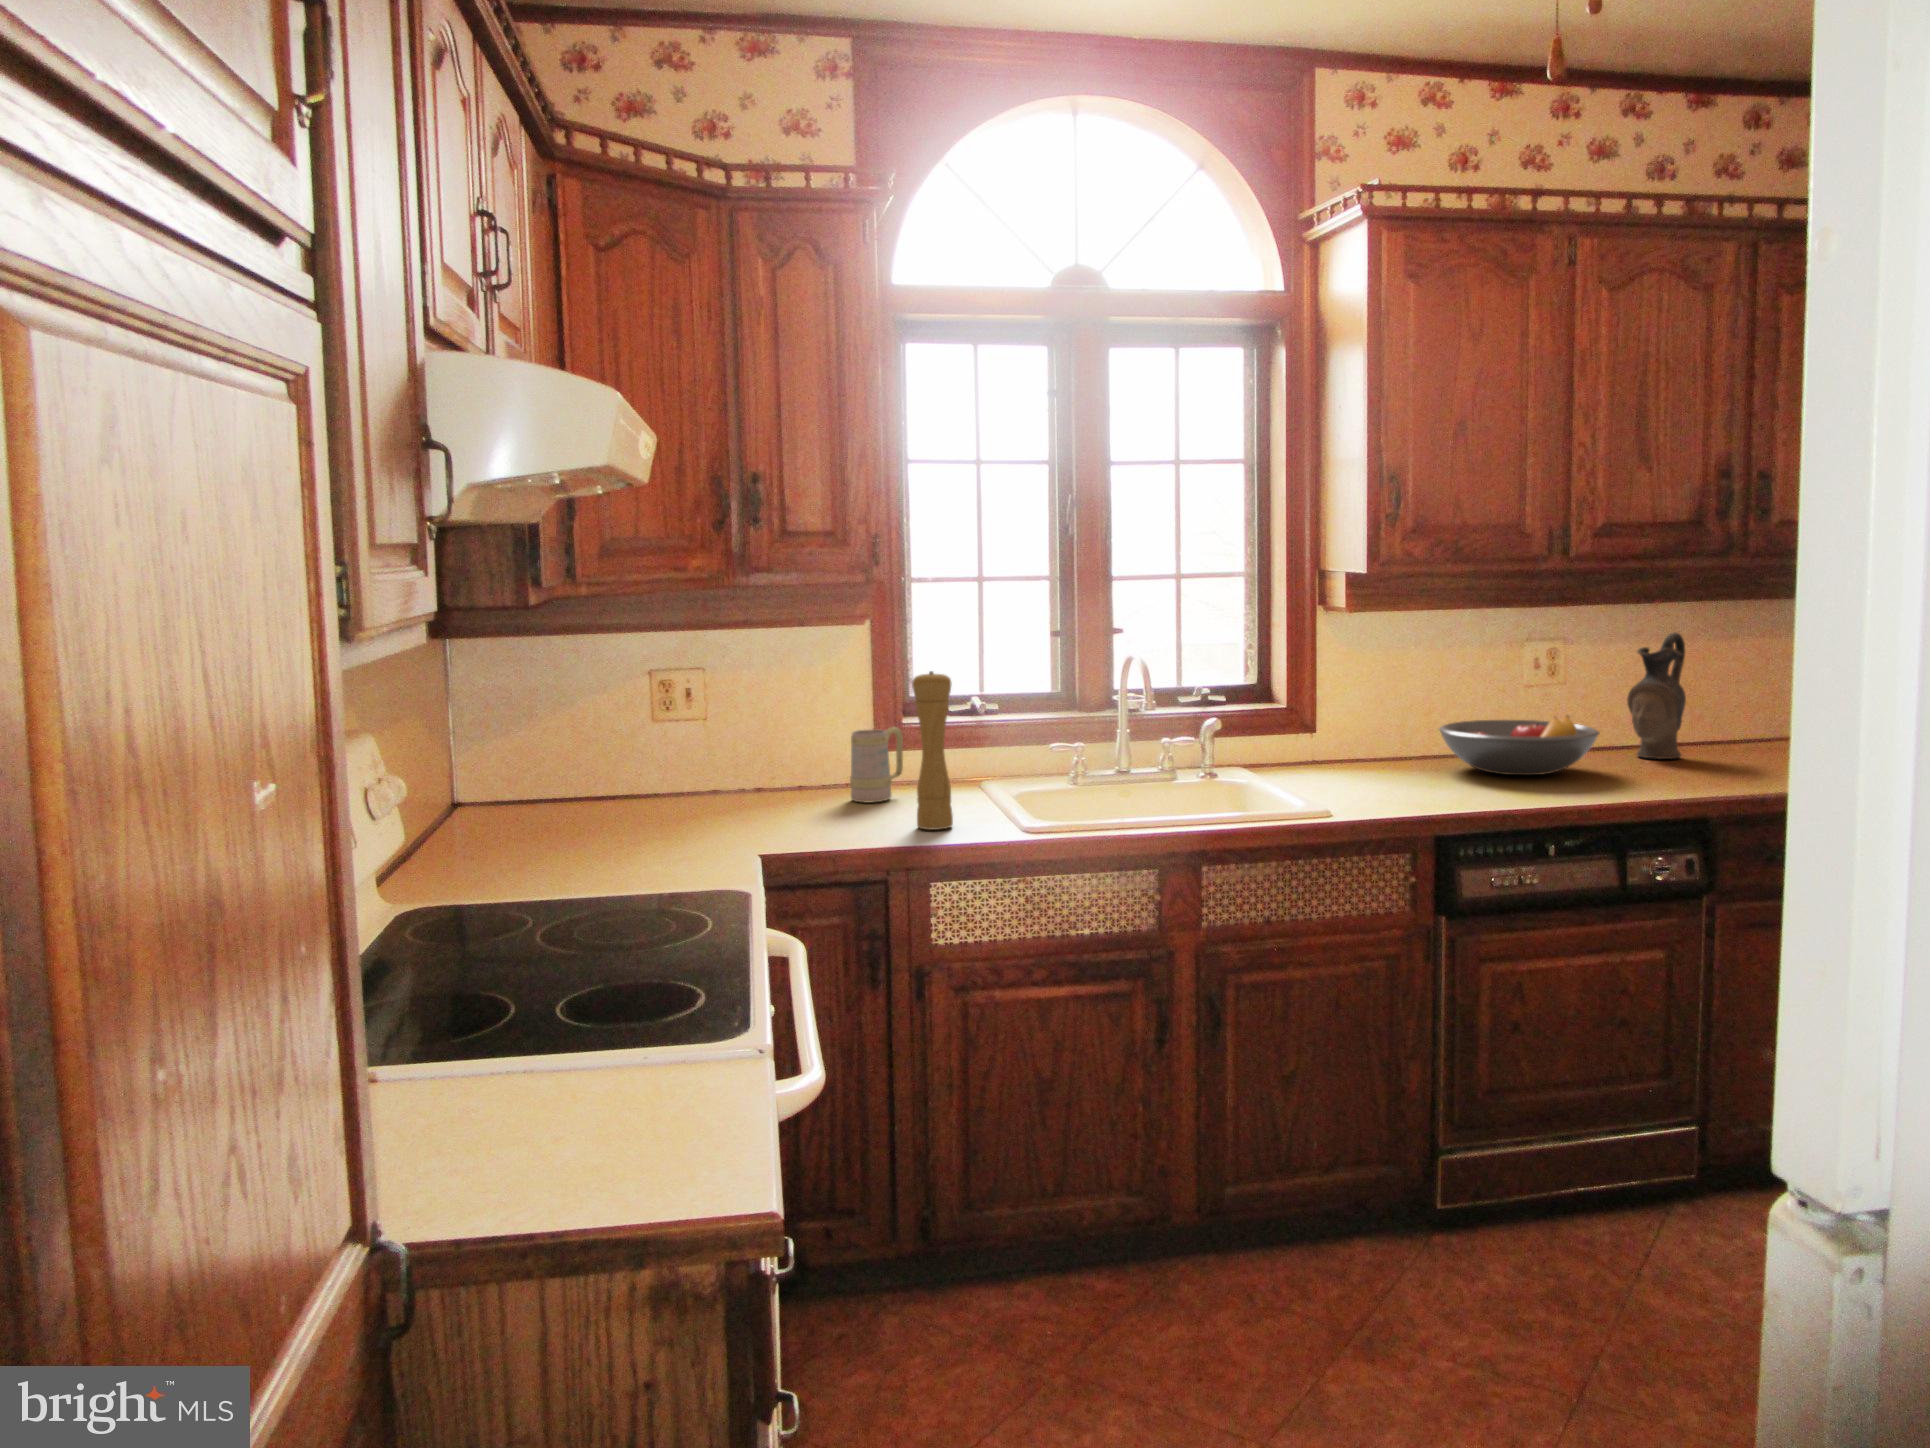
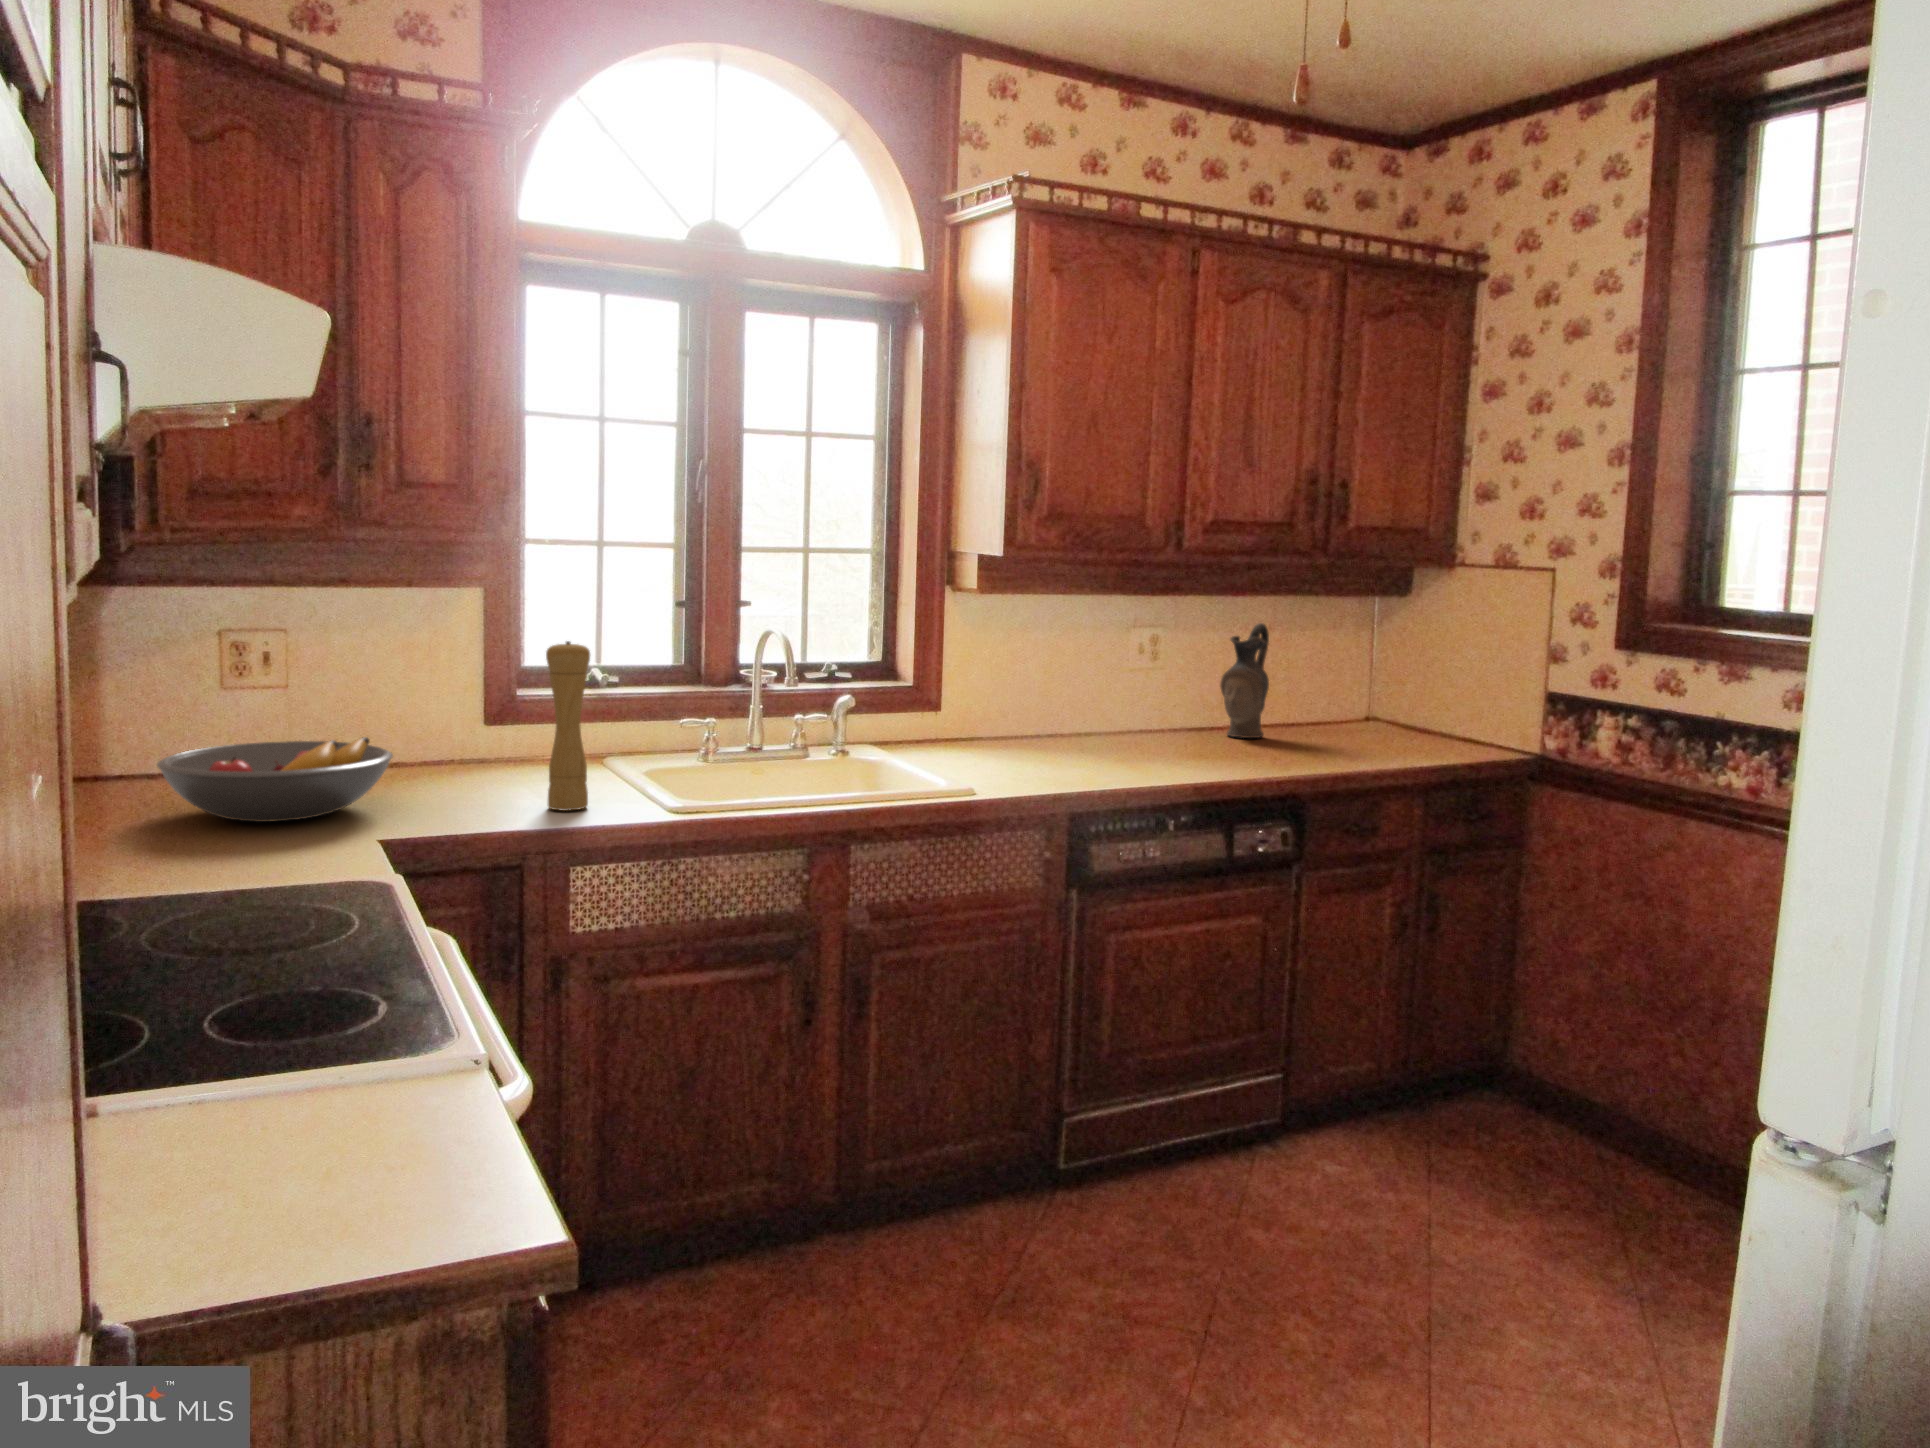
fruit bowl: present [1439,715,1599,775] -> present [157,737,393,822]
mug: present [850,727,903,803] -> none [459,700,521,782]

